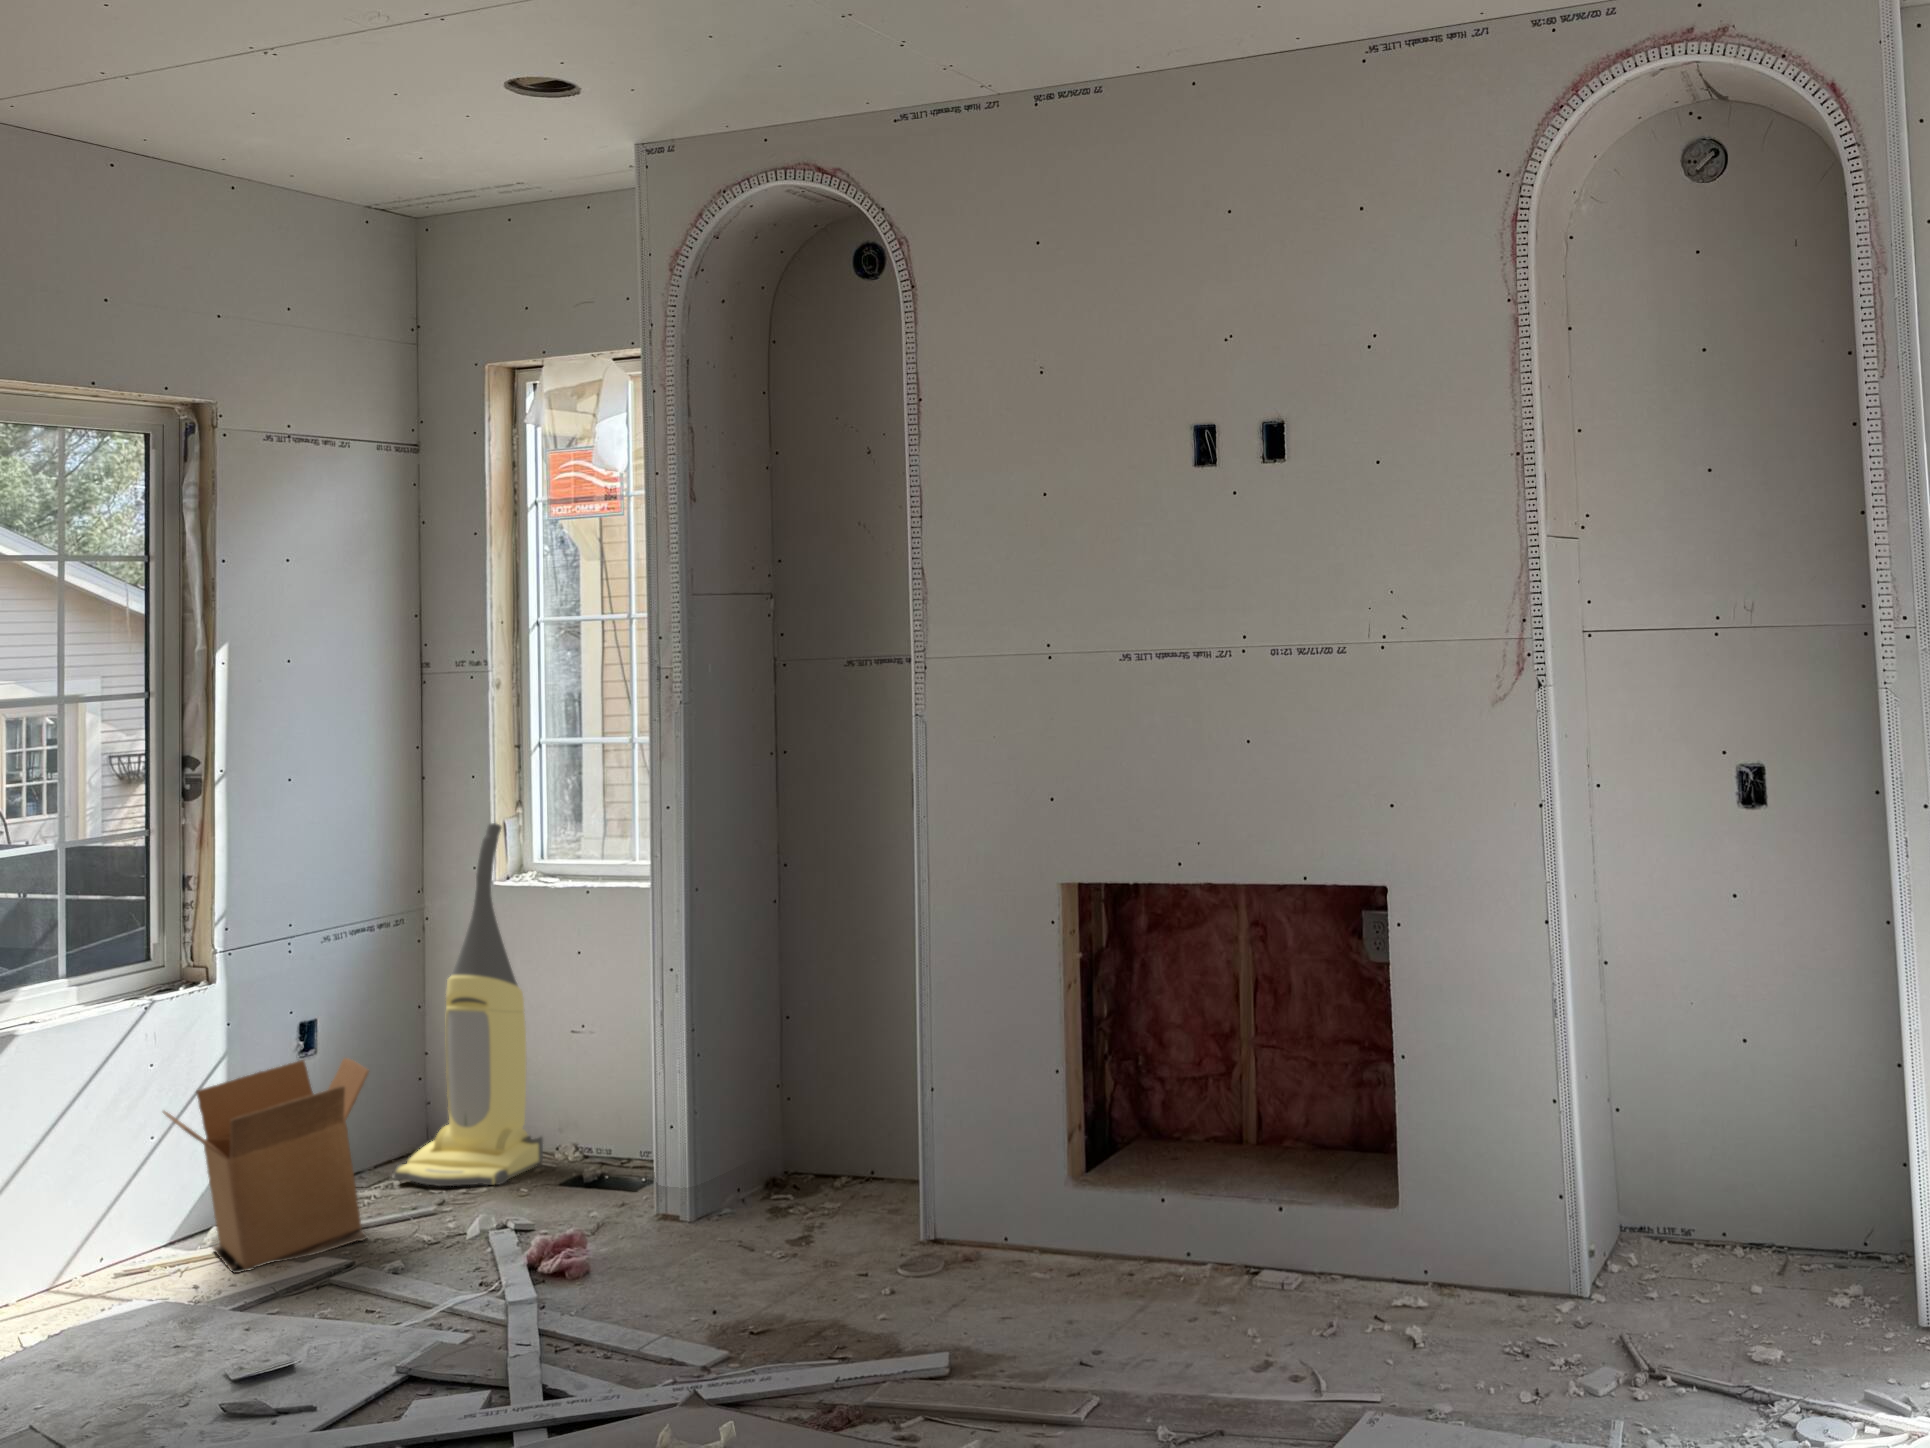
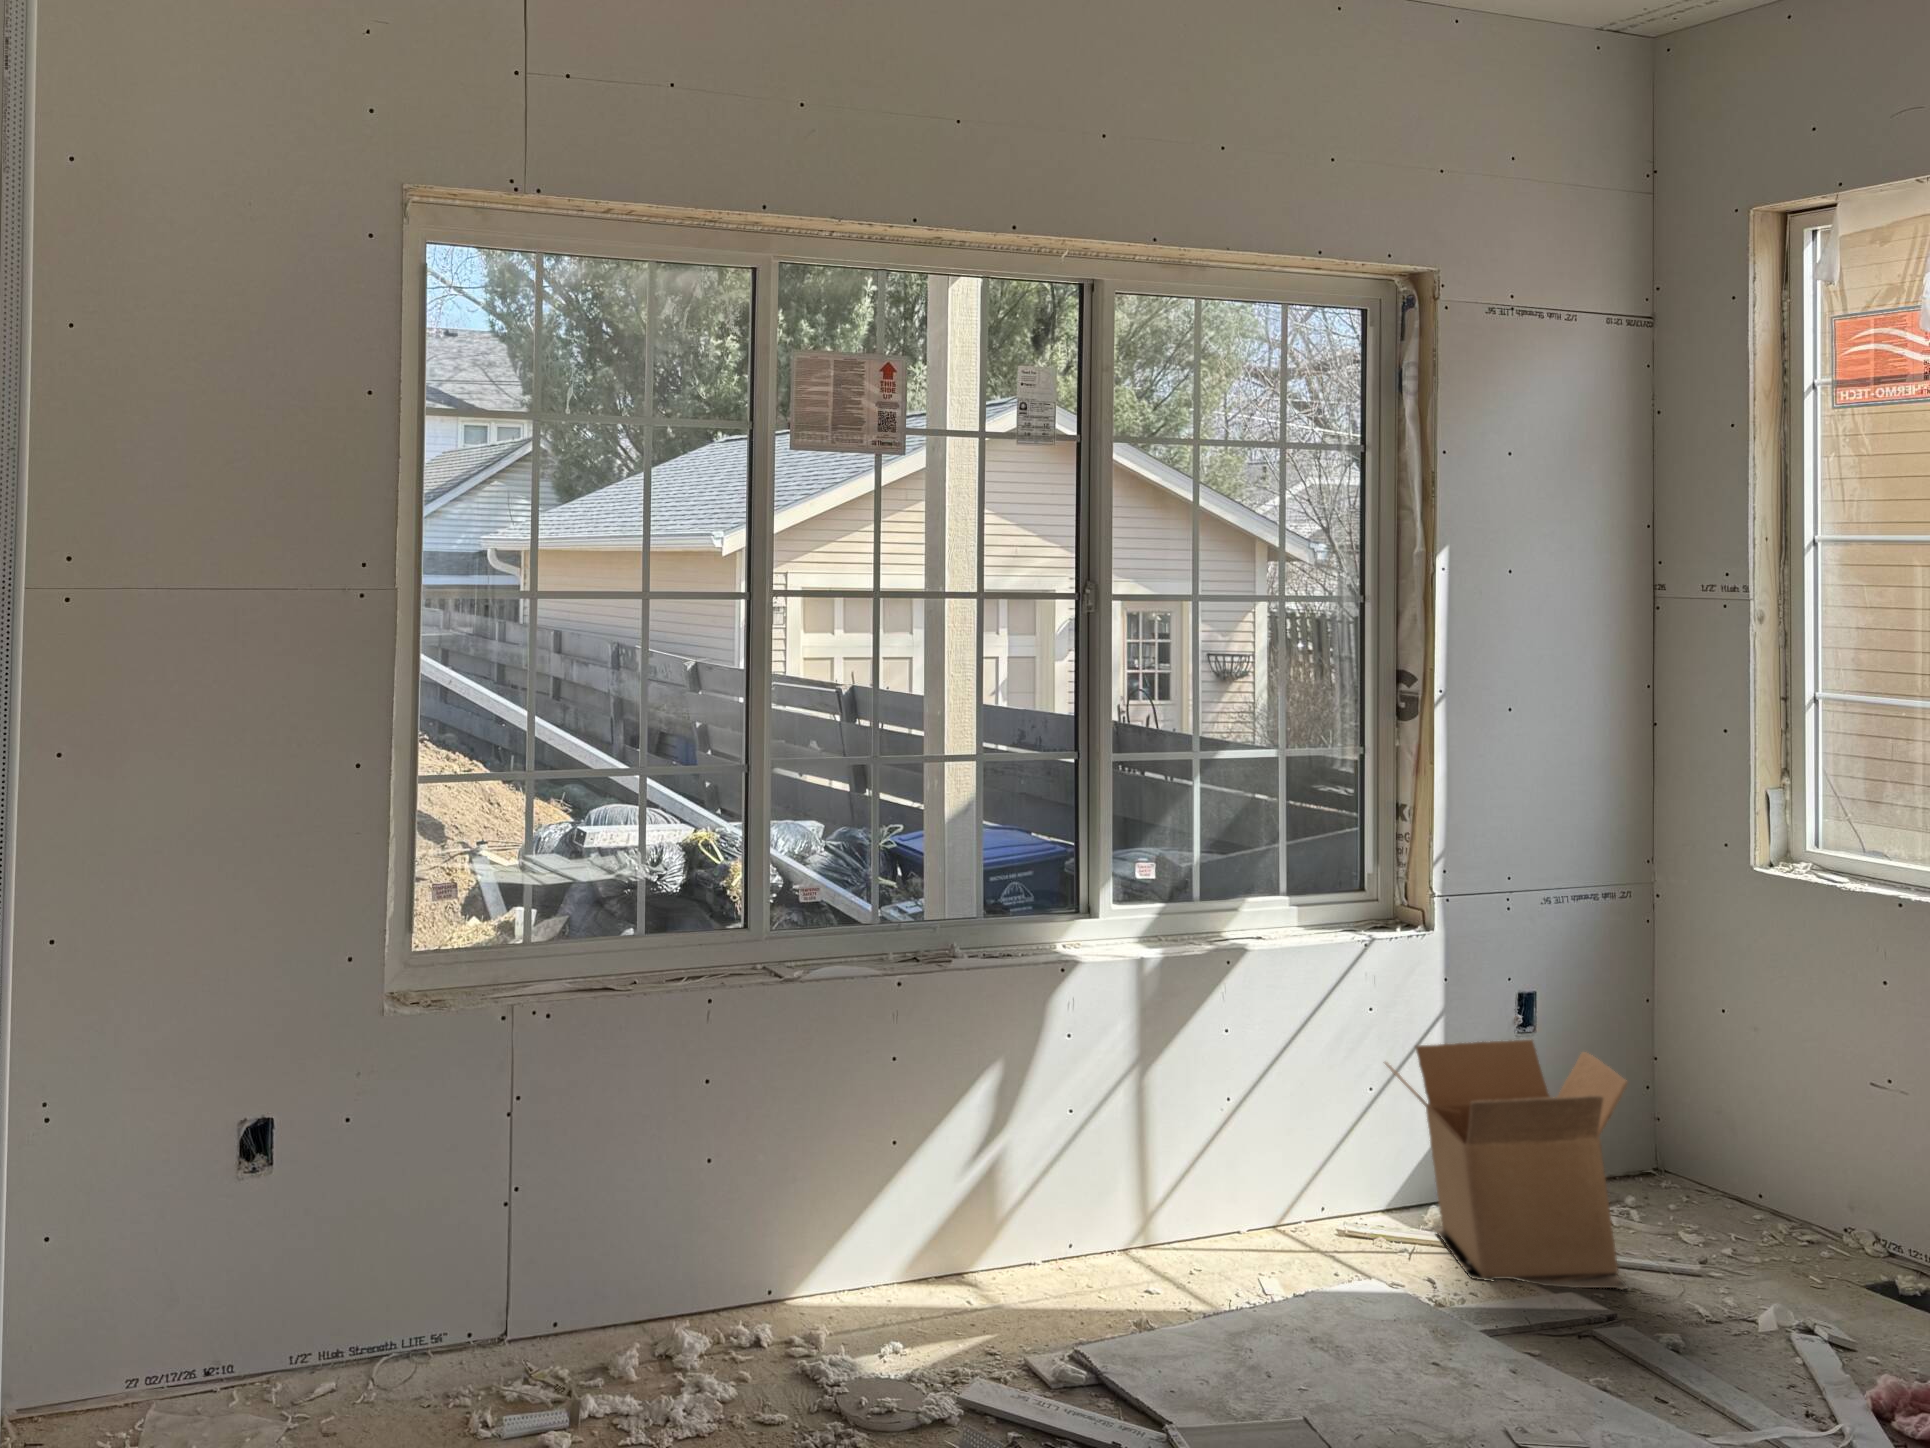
vacuum cleaner: present [394,823,543,1186] -> none [1628,794,1836,1267]

